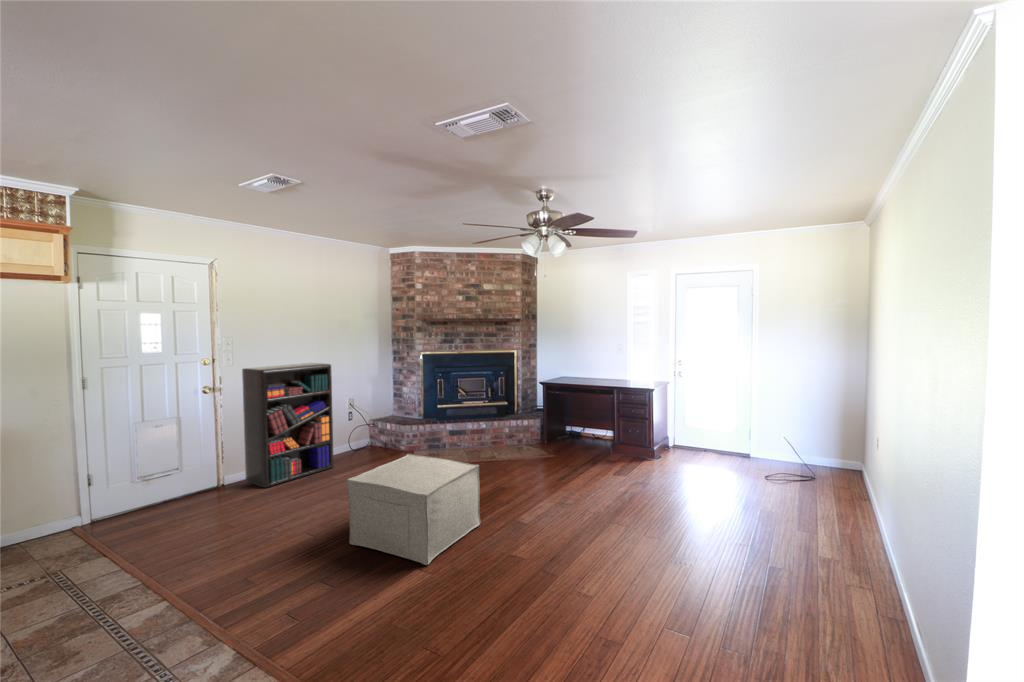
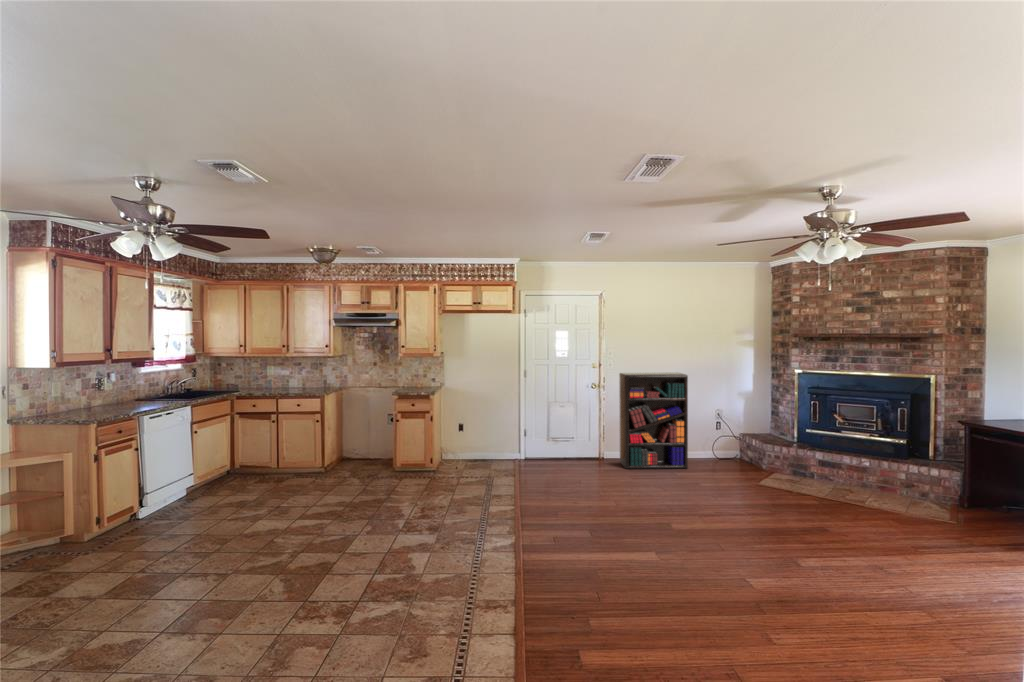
ottoman: present [346,454,481,565] -> none [634,462,754,552]

